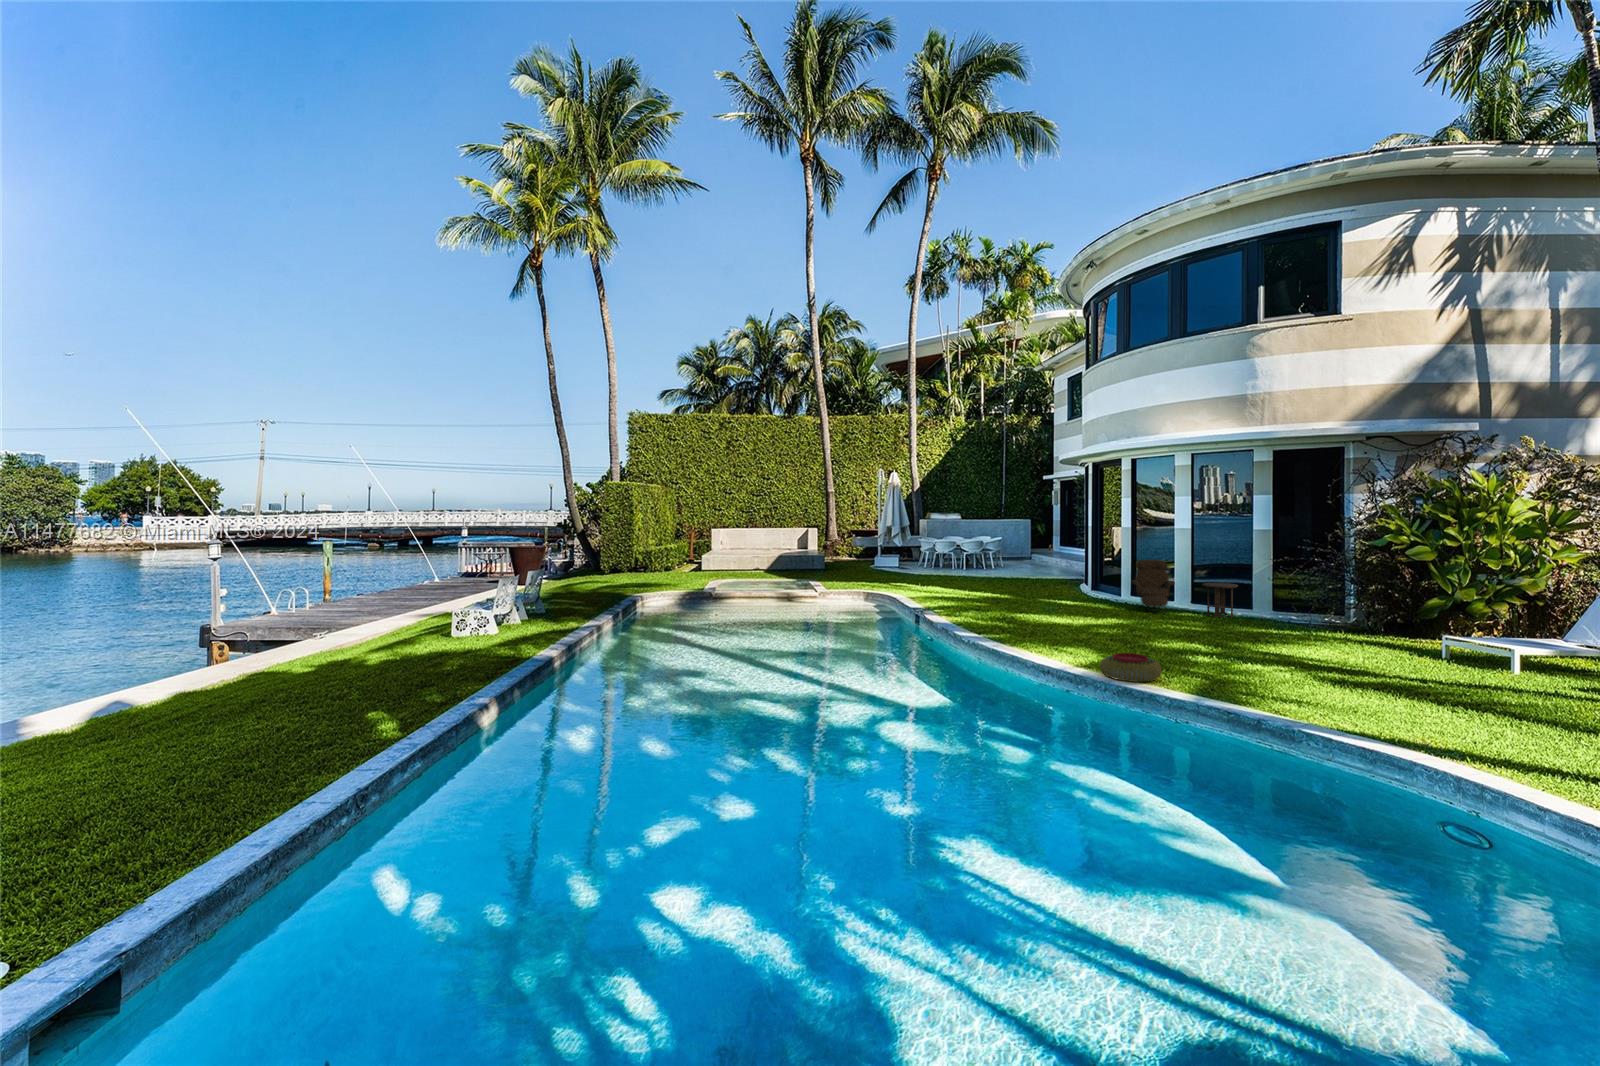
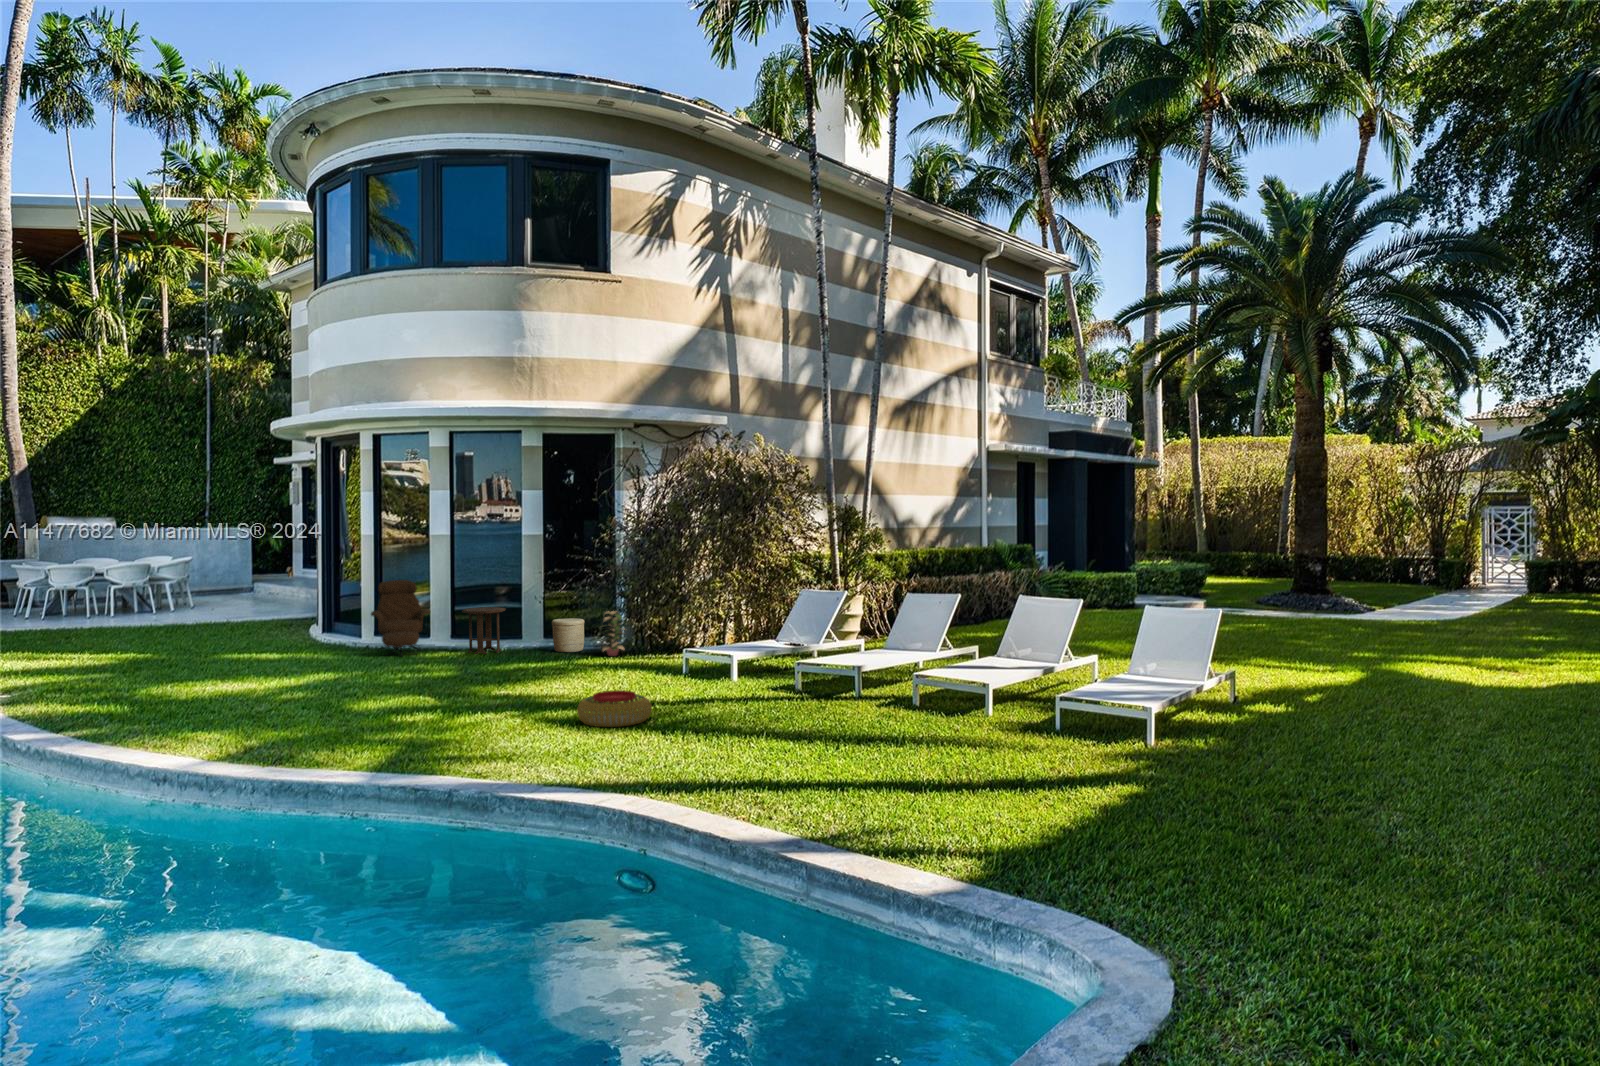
decorative plant: none [1327,594,1361,631] -> present [601,611,625,656]
woven basket: none [1280,596,1312,623] -> present [552,618,585,652]
pouf: present [1100,653,1162,682] -> present [577,690,652,727]

